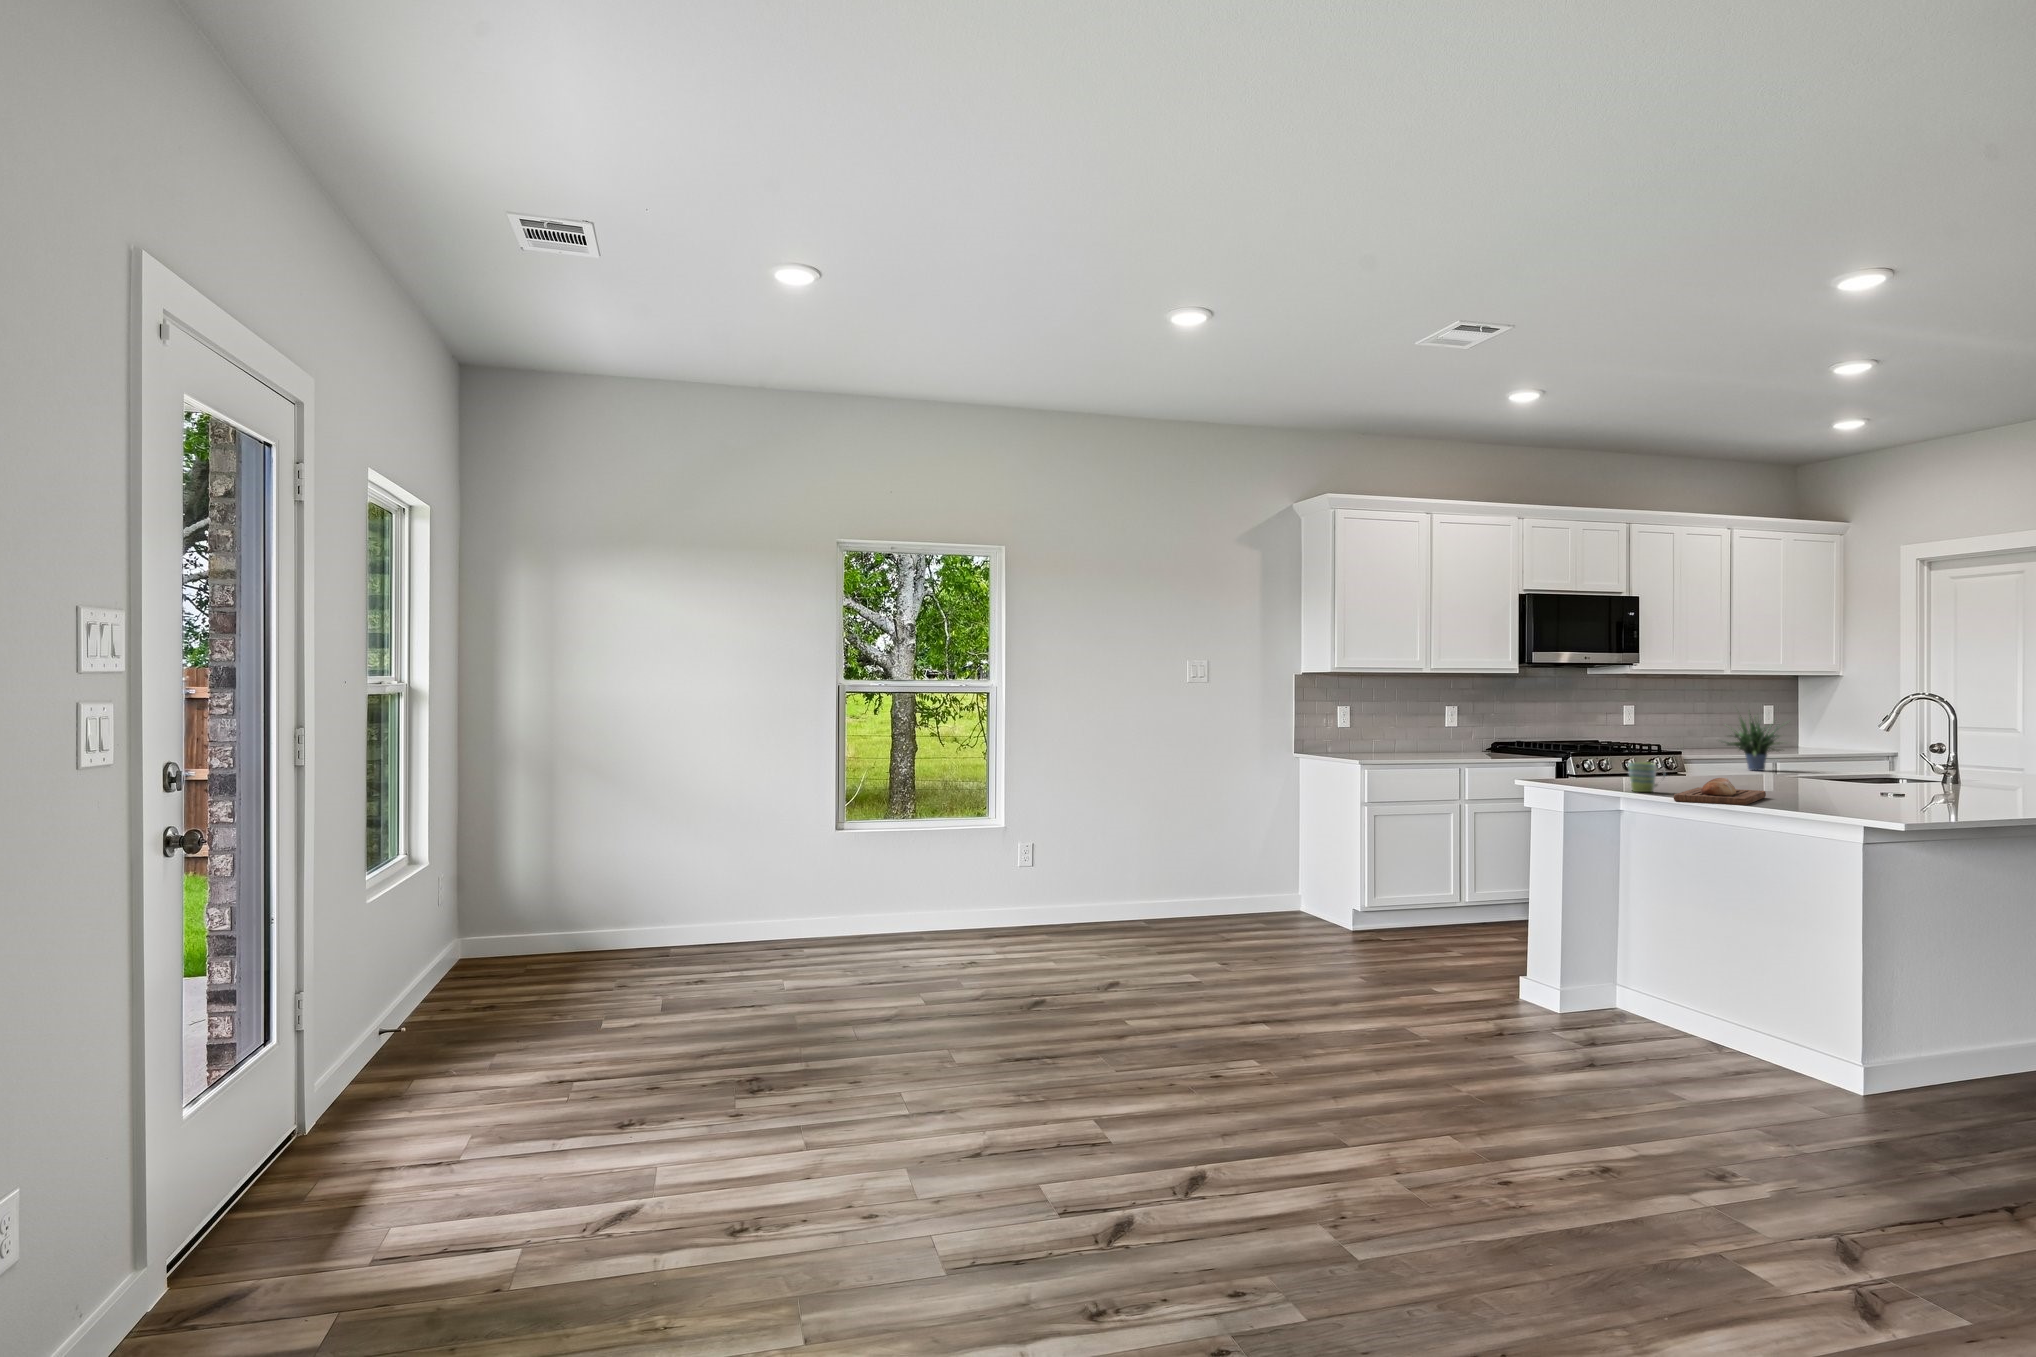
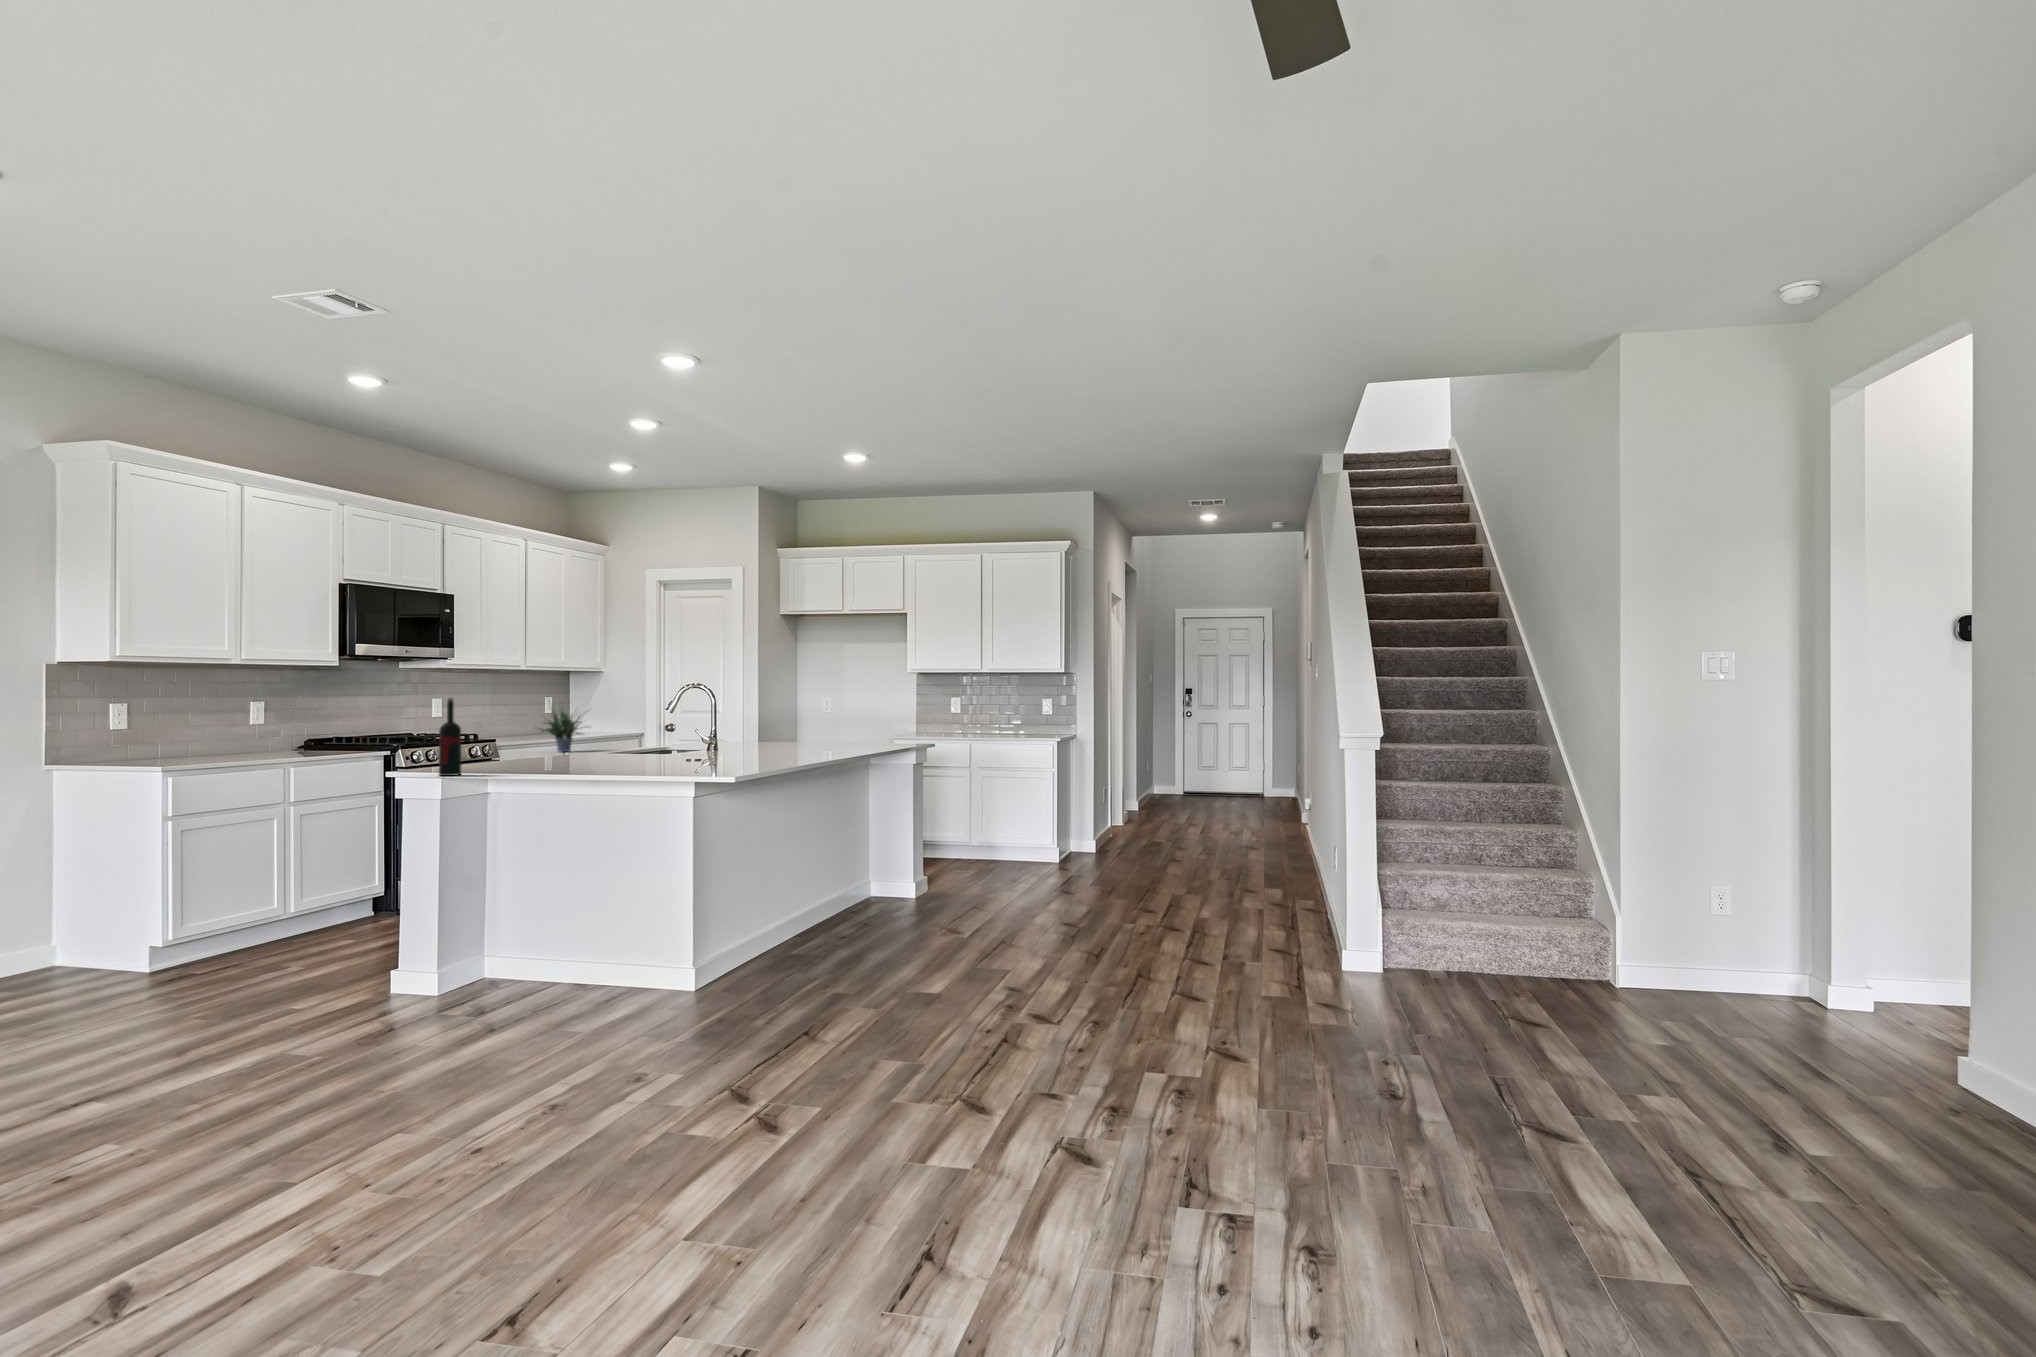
wine bottle: none [1561,709,1585,790] -> present [439,698,461,776]
mug: present [1628,762,1665,792] -> none [503,746,534,773]
bread loaf: present [1674,778,1766,805] -> none [556,755,616,777]

